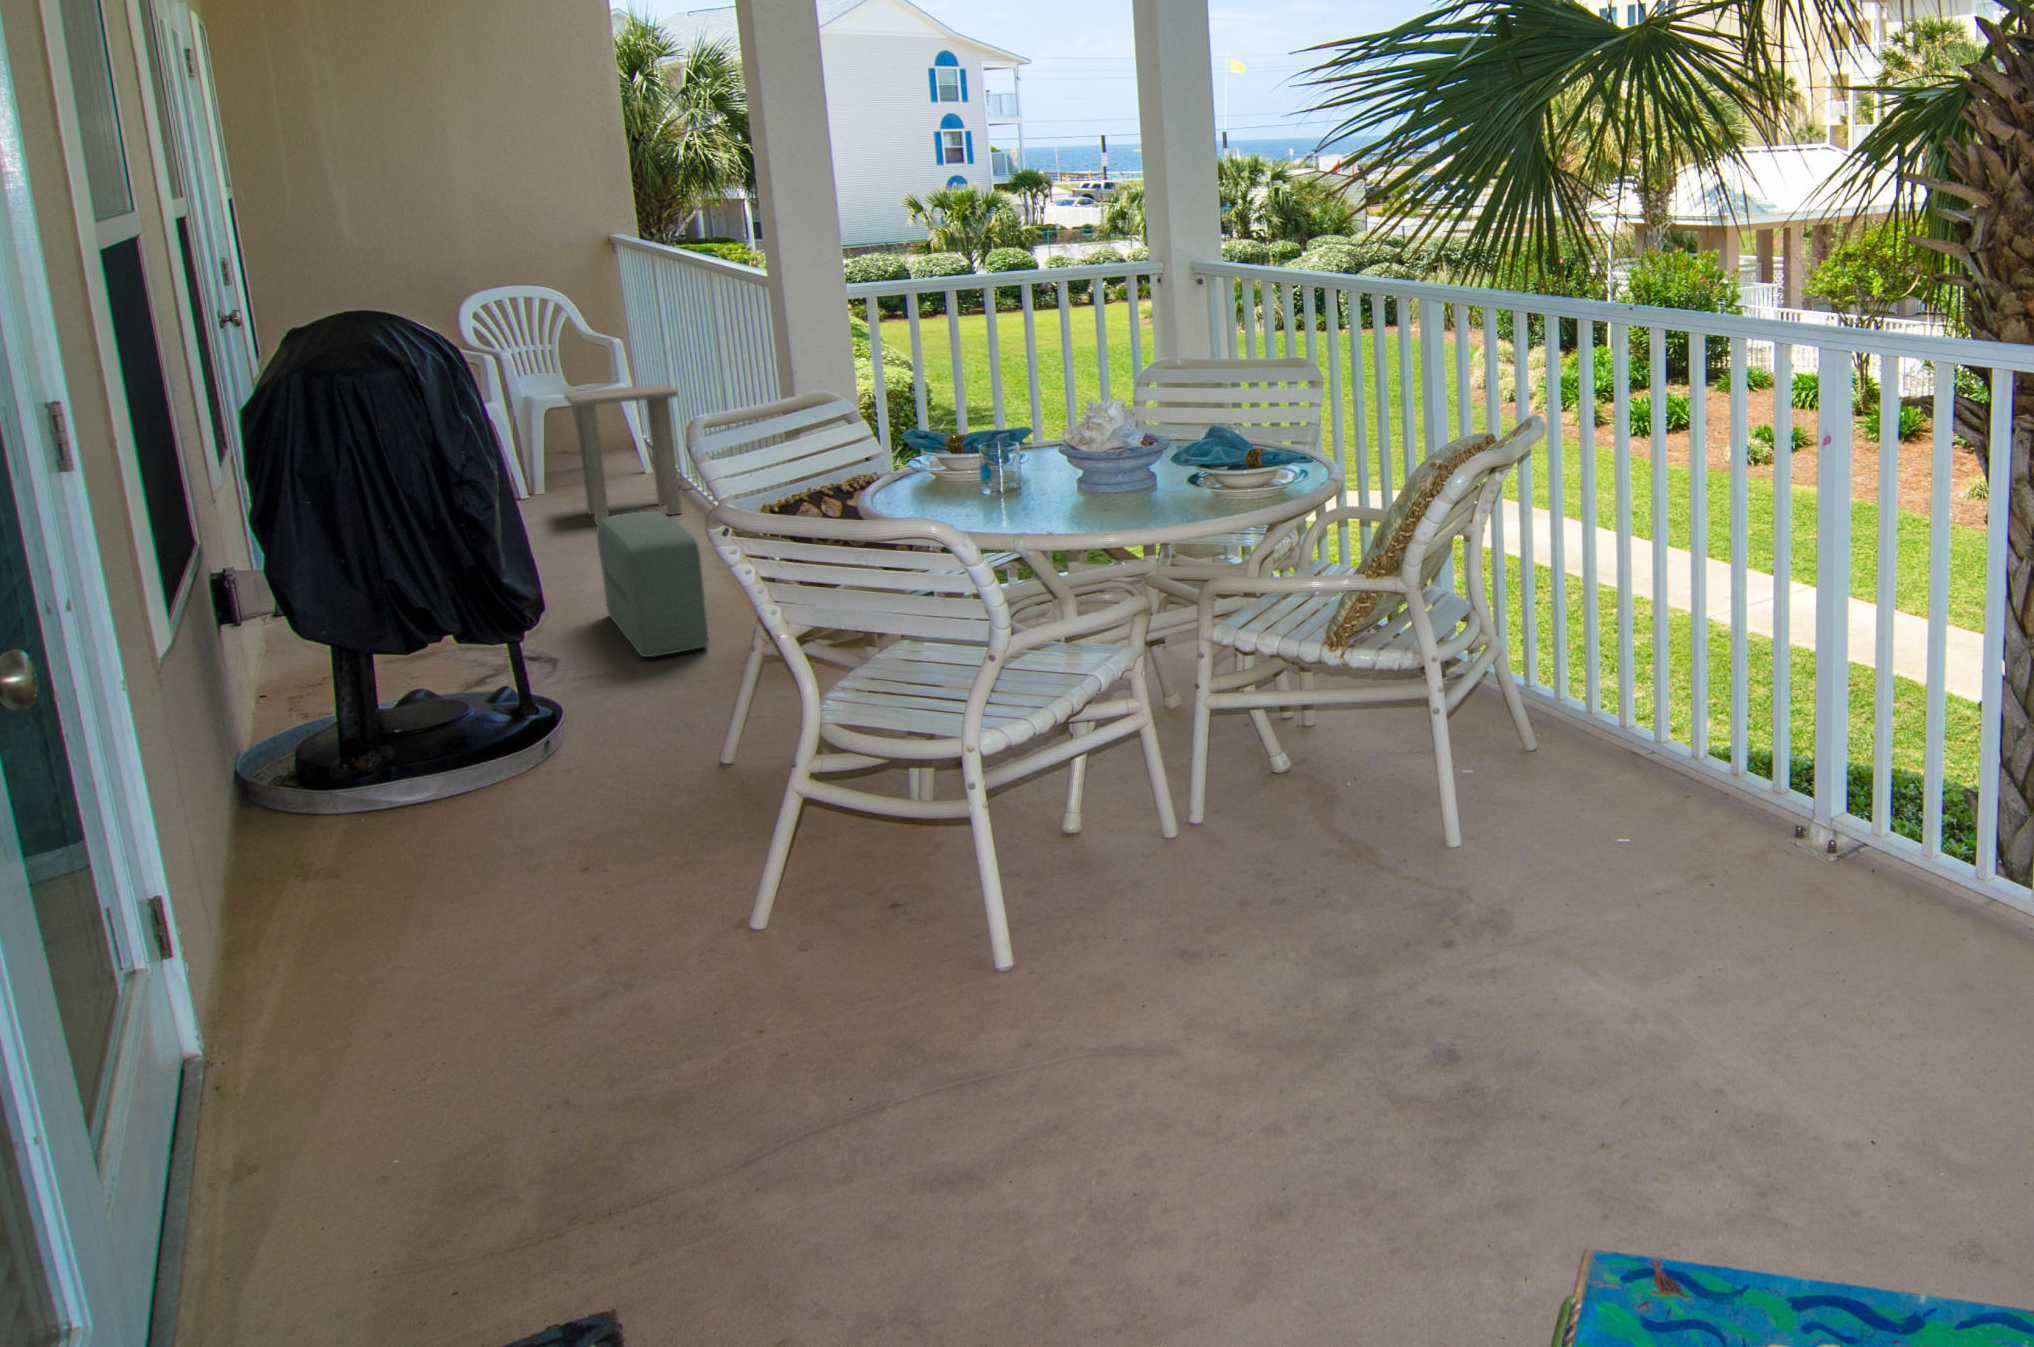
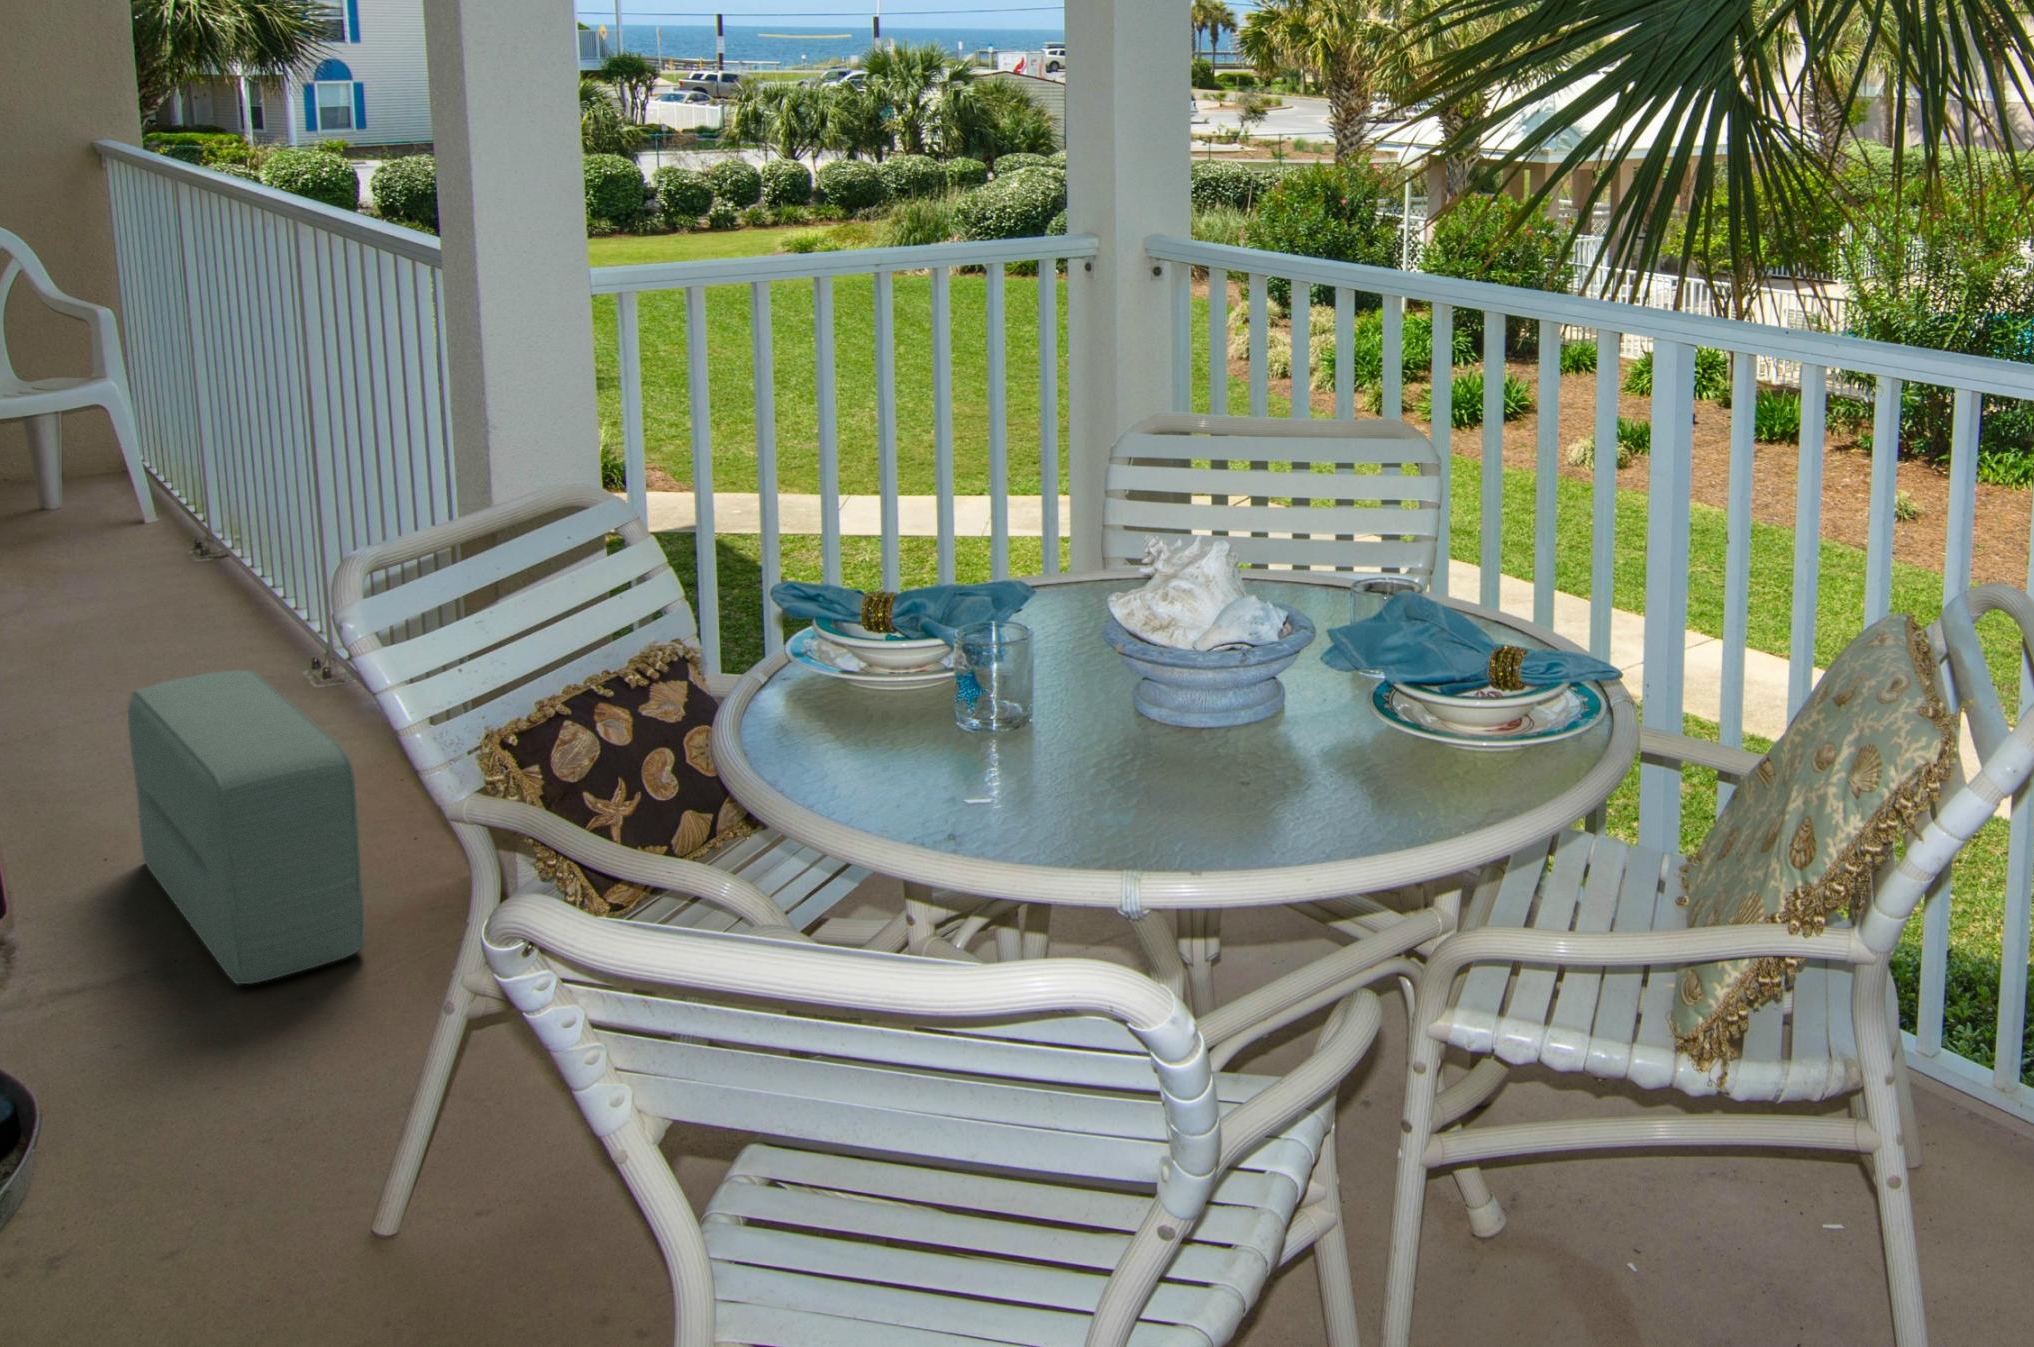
side table: present [564,384,682,524] -> none [28,394,238,637]

